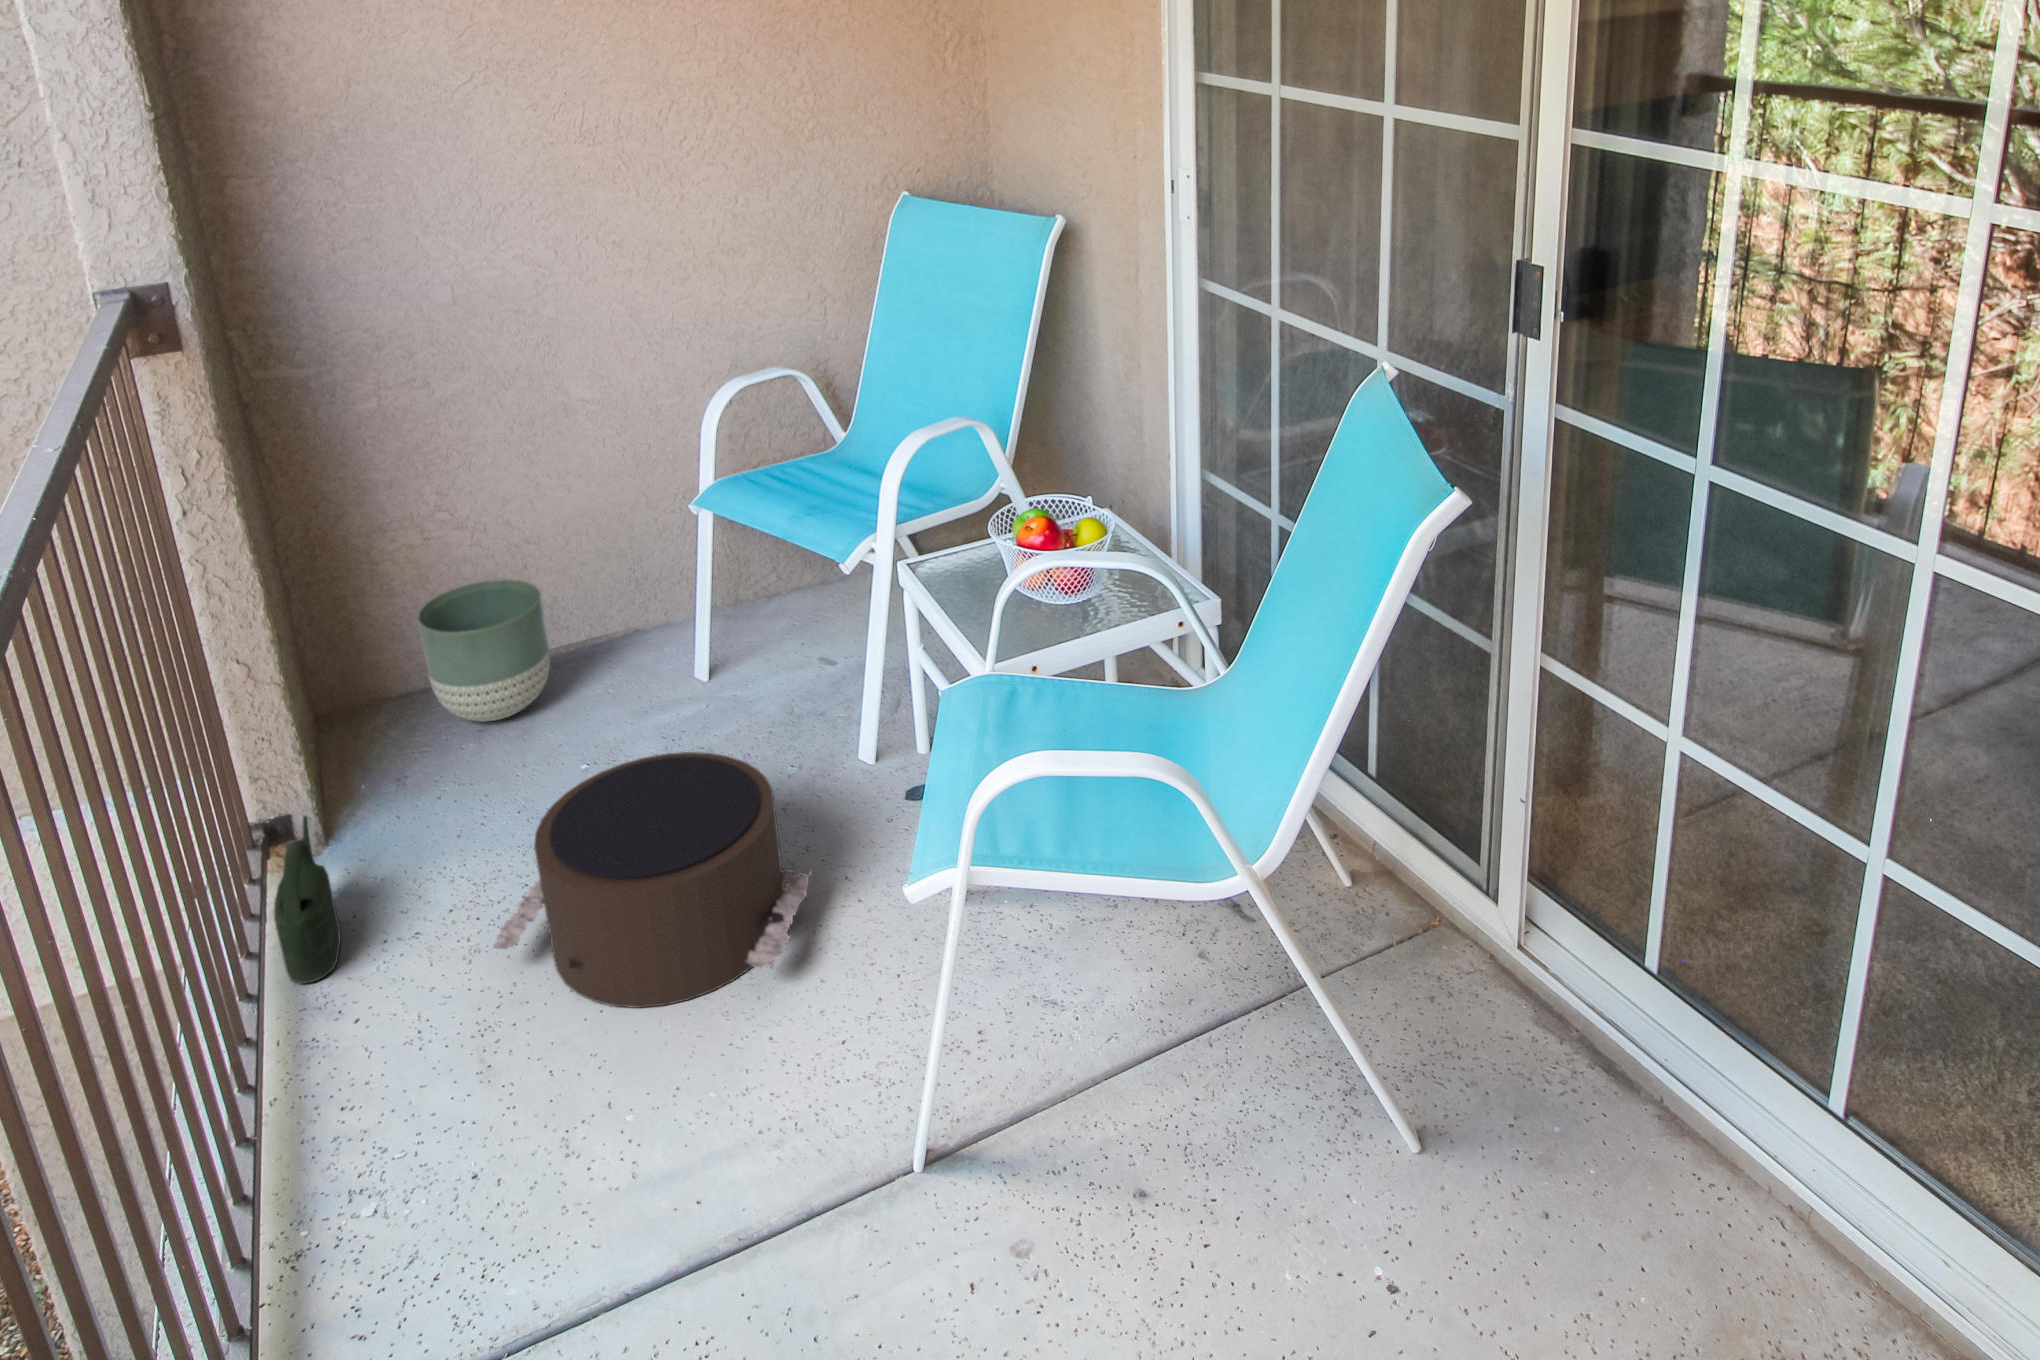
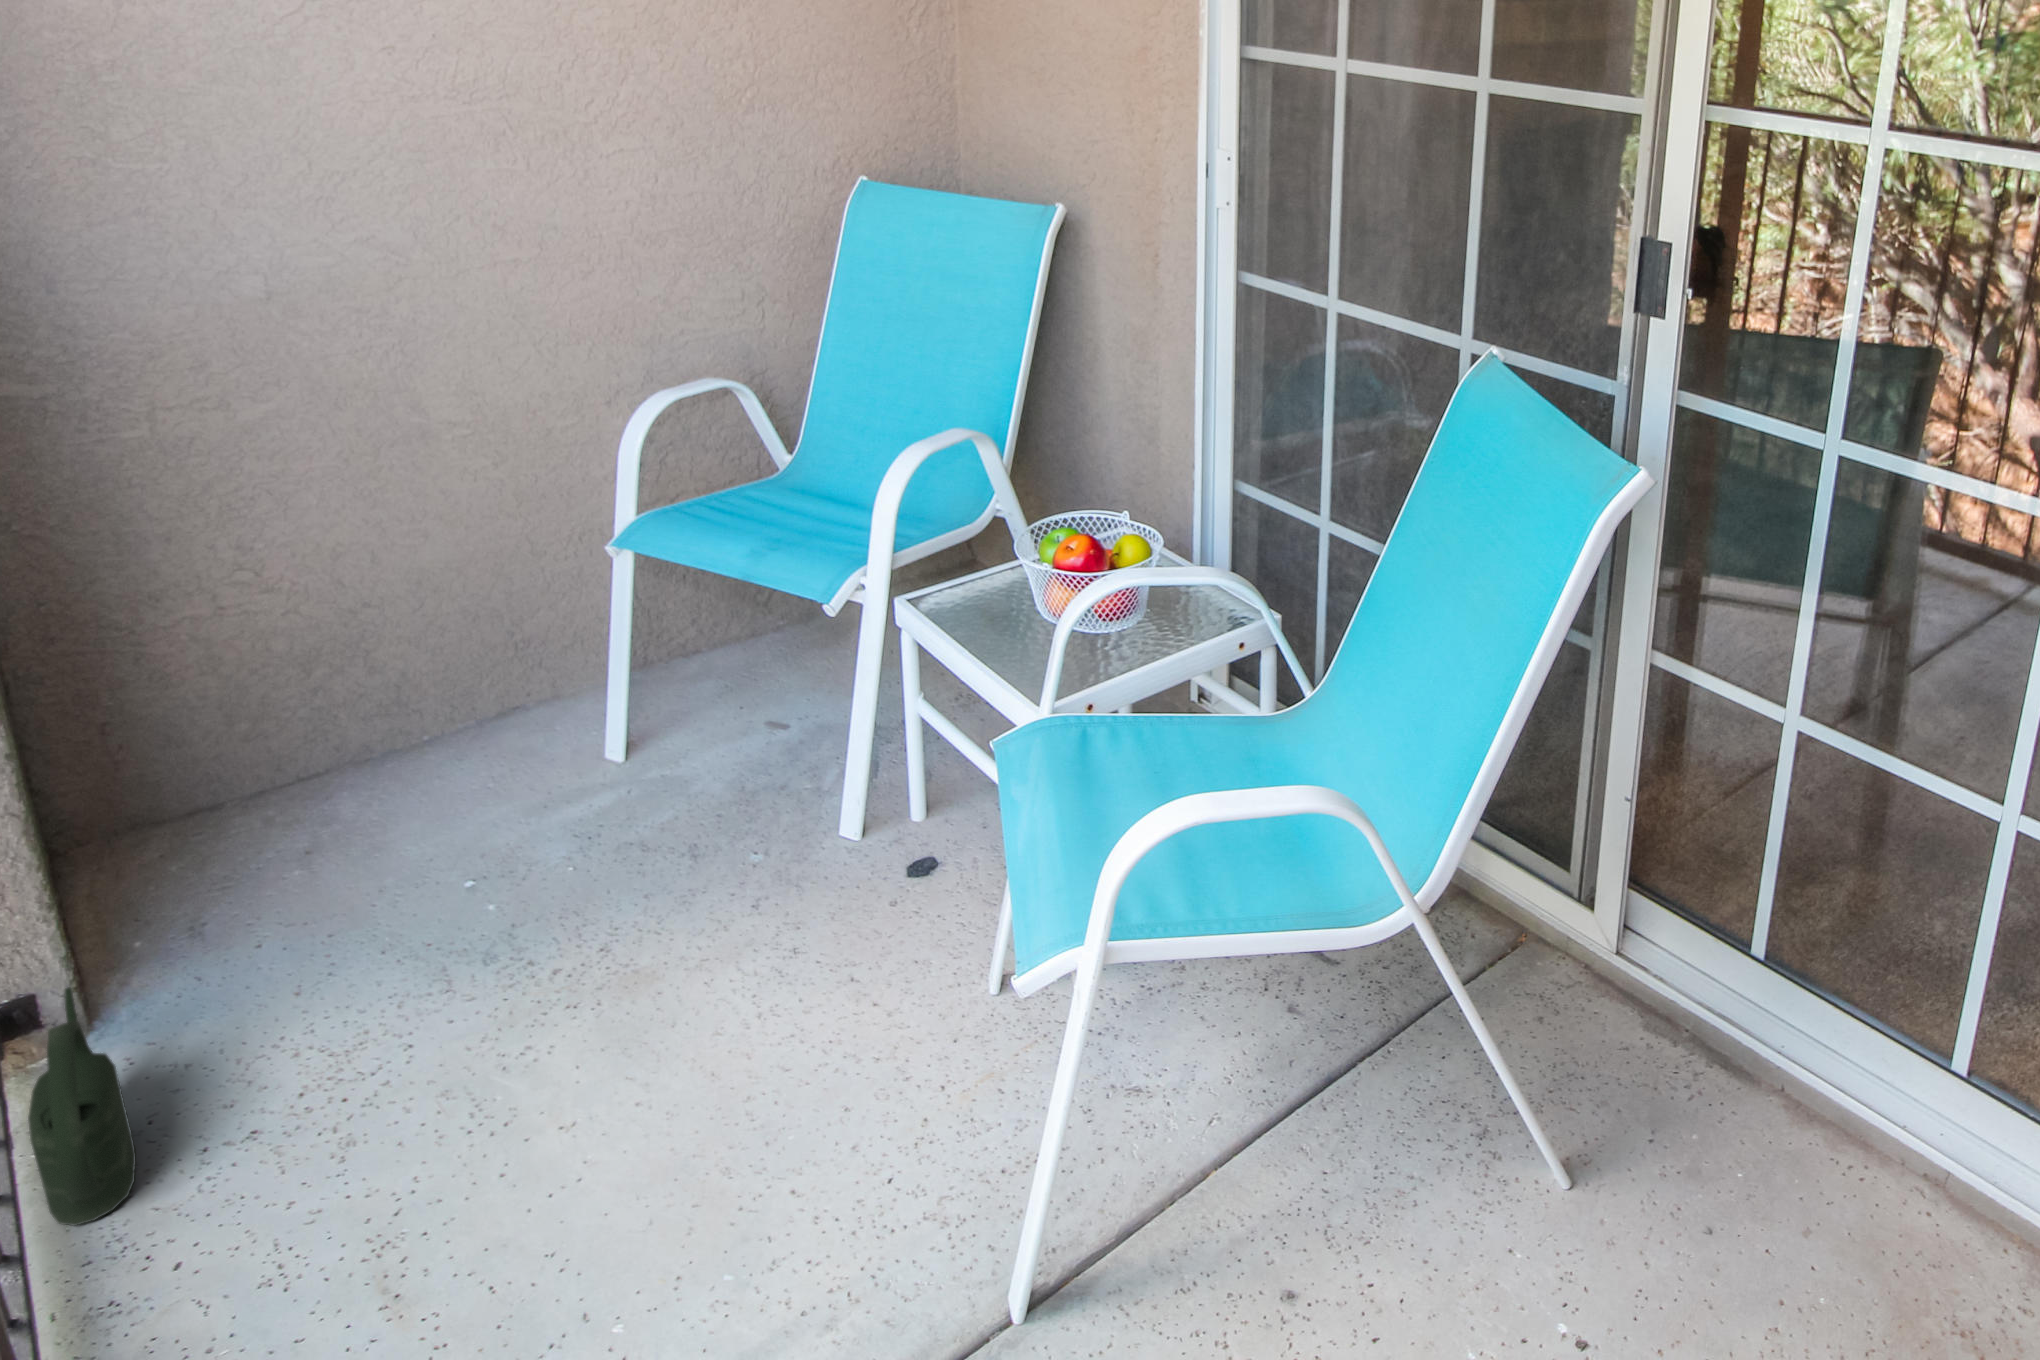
planter: present [417,579,550,721] -> none [222,646,415,831]
pouf: present [493,752,812,1008] -> none [388,838,820,1177]

